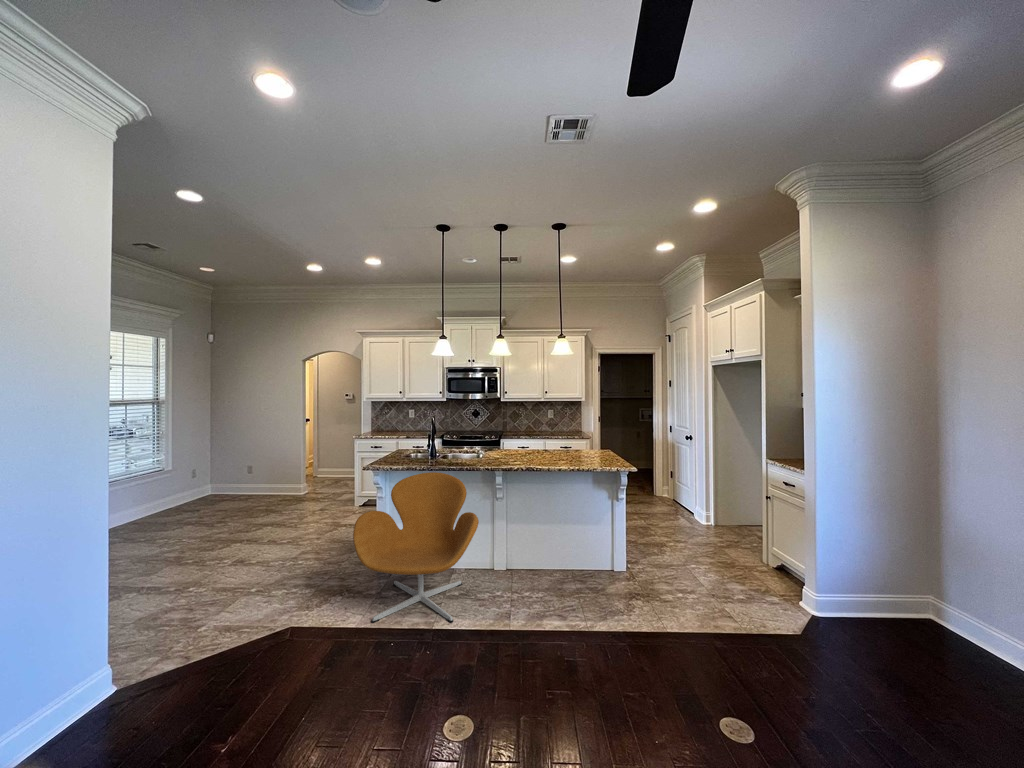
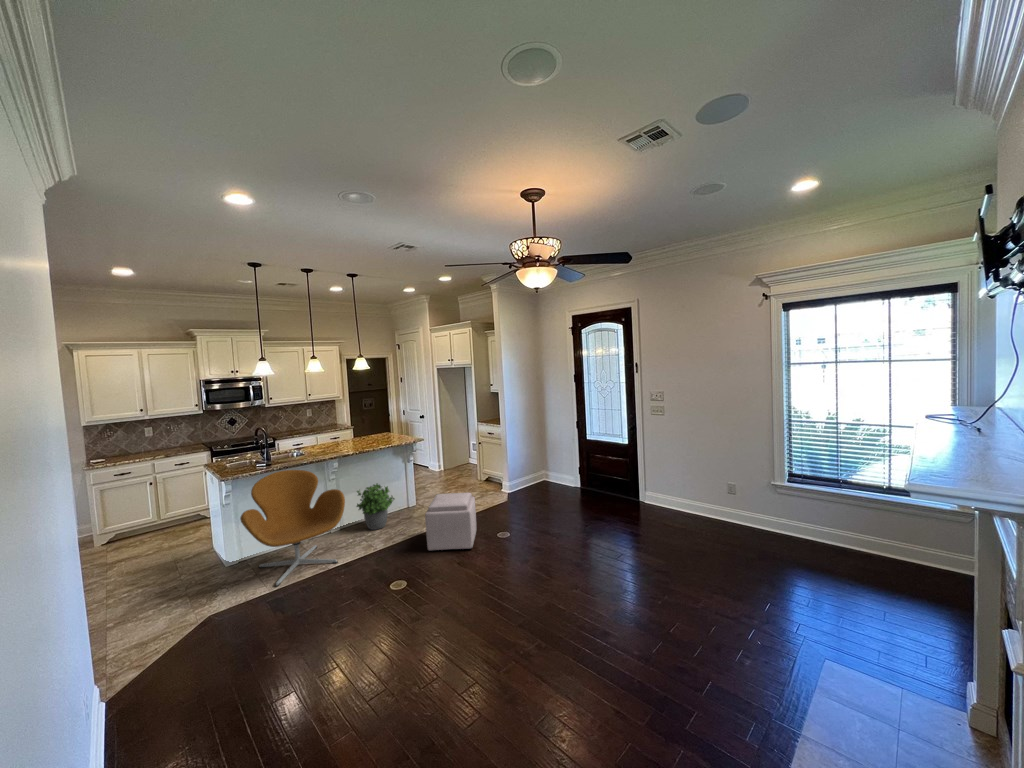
potted plant: none [521,520,575,591] -> present [357,483,394,530]
ottoman: none [566,573,684,723] -> present [425,493,477,551]

